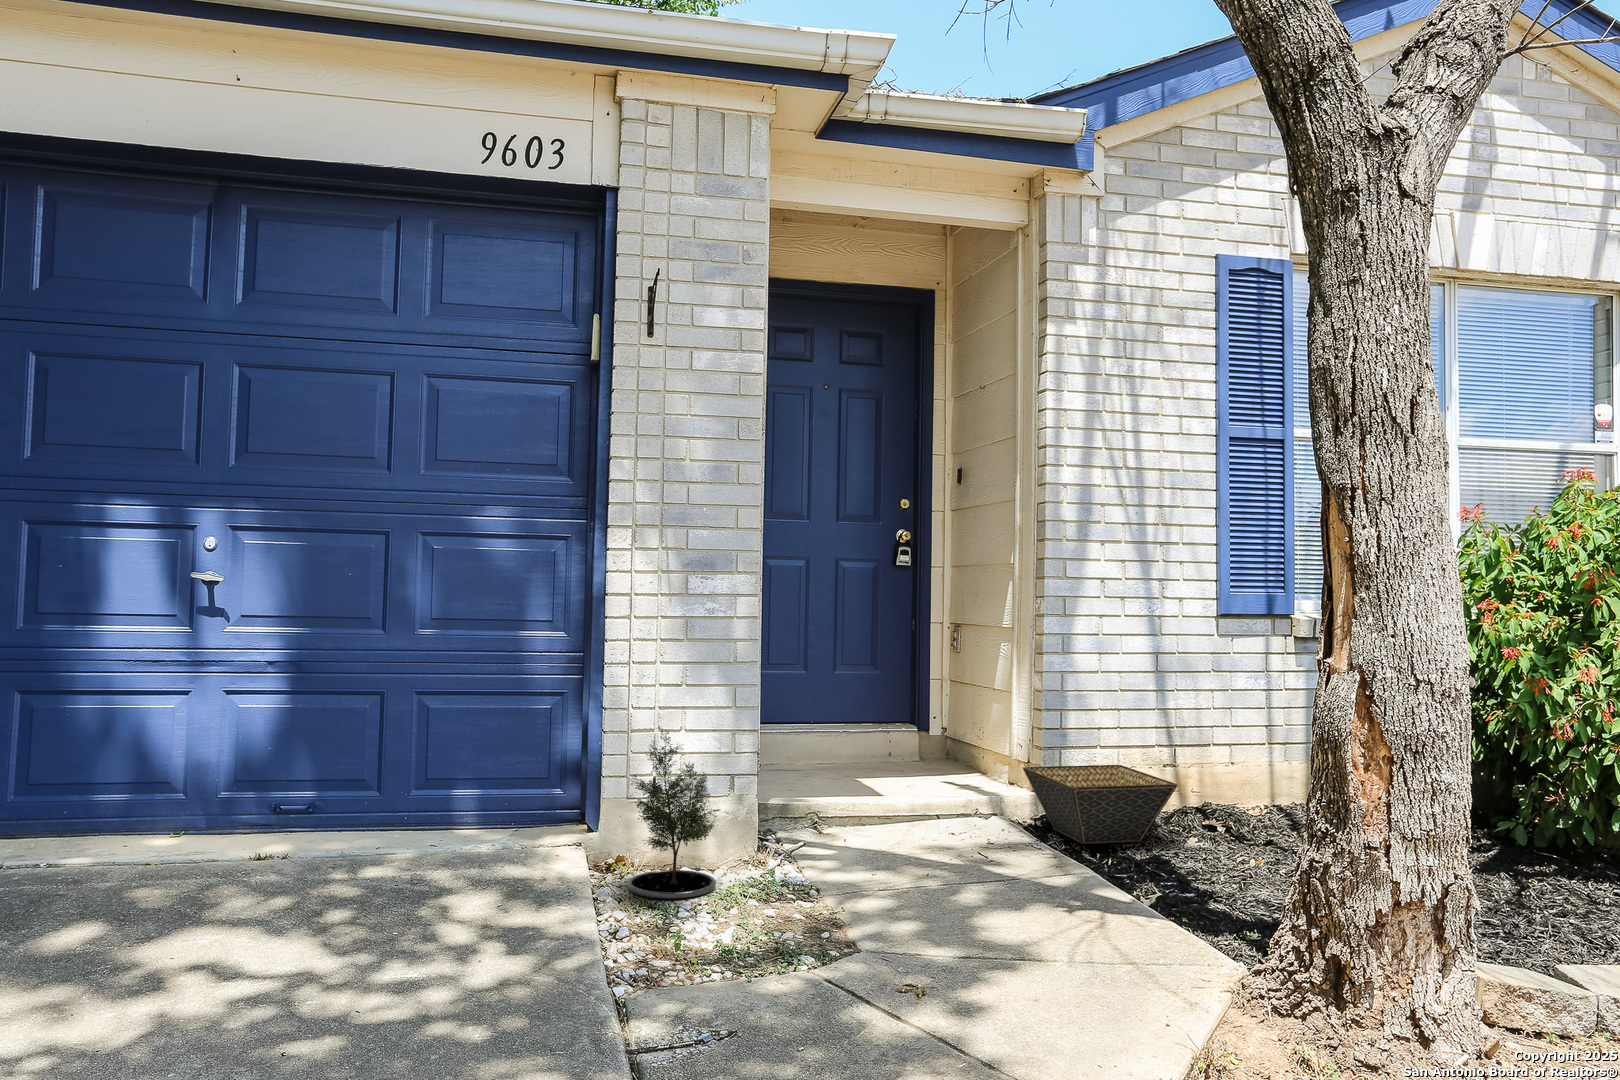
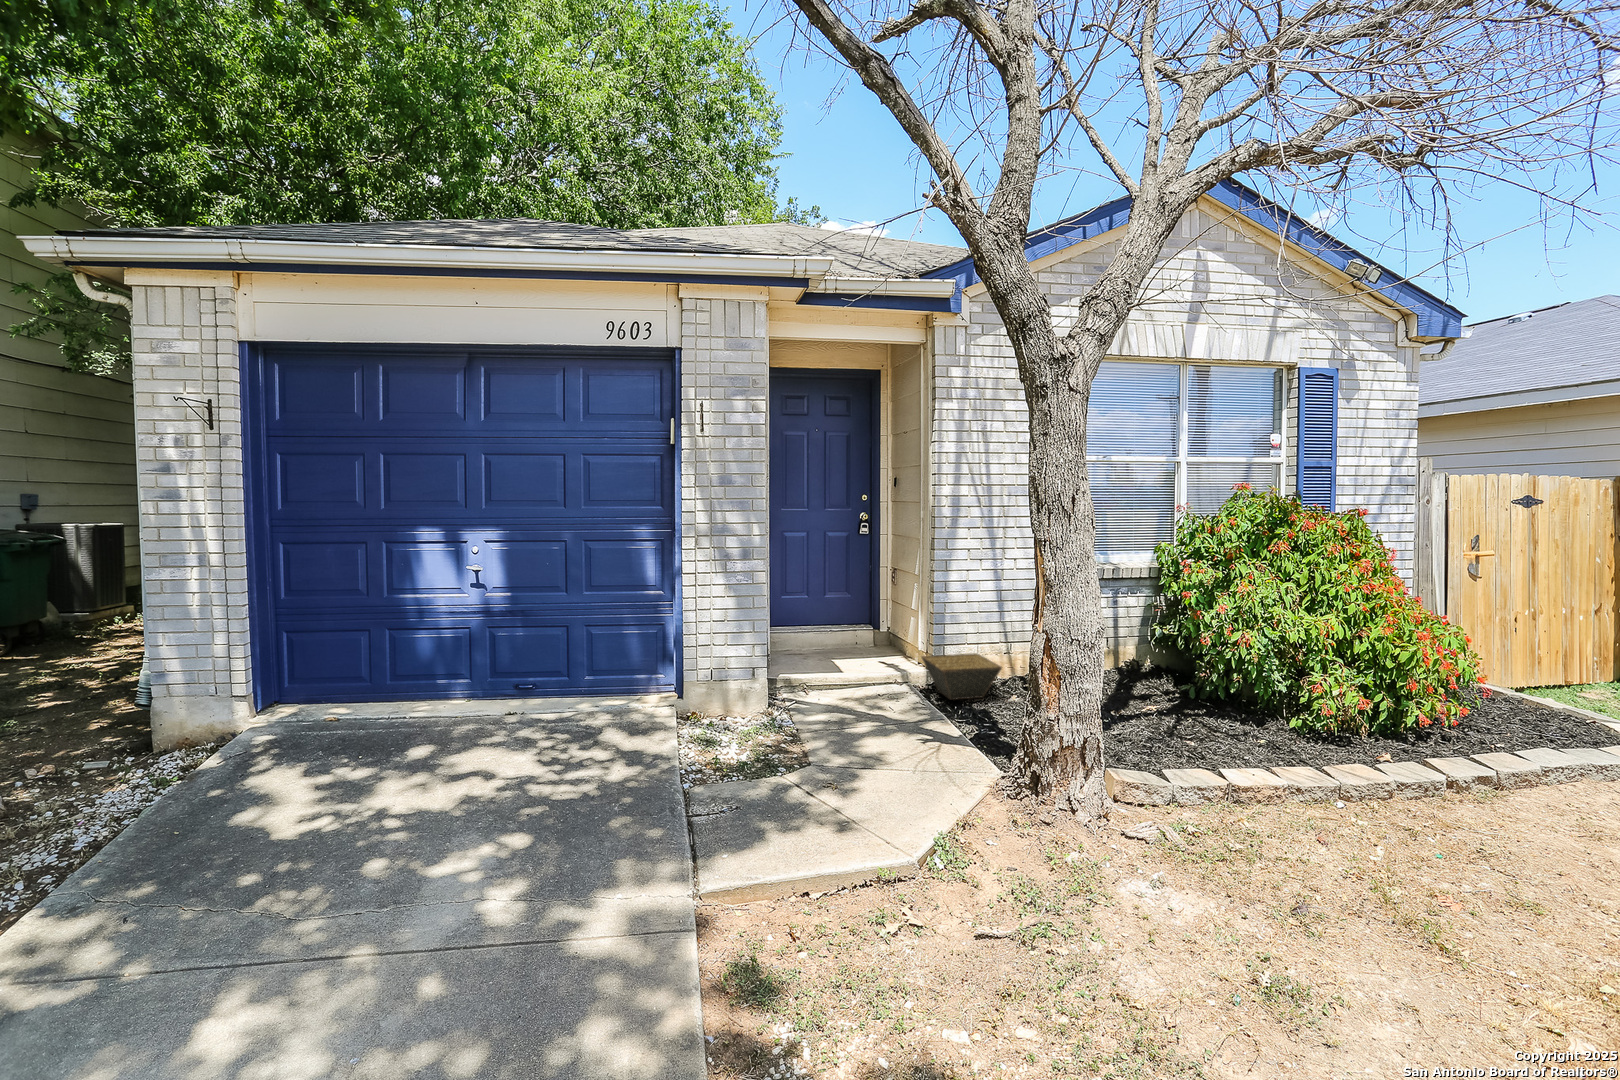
potted tree: present [628,730,720,899] -> none [697,647,748,735]

